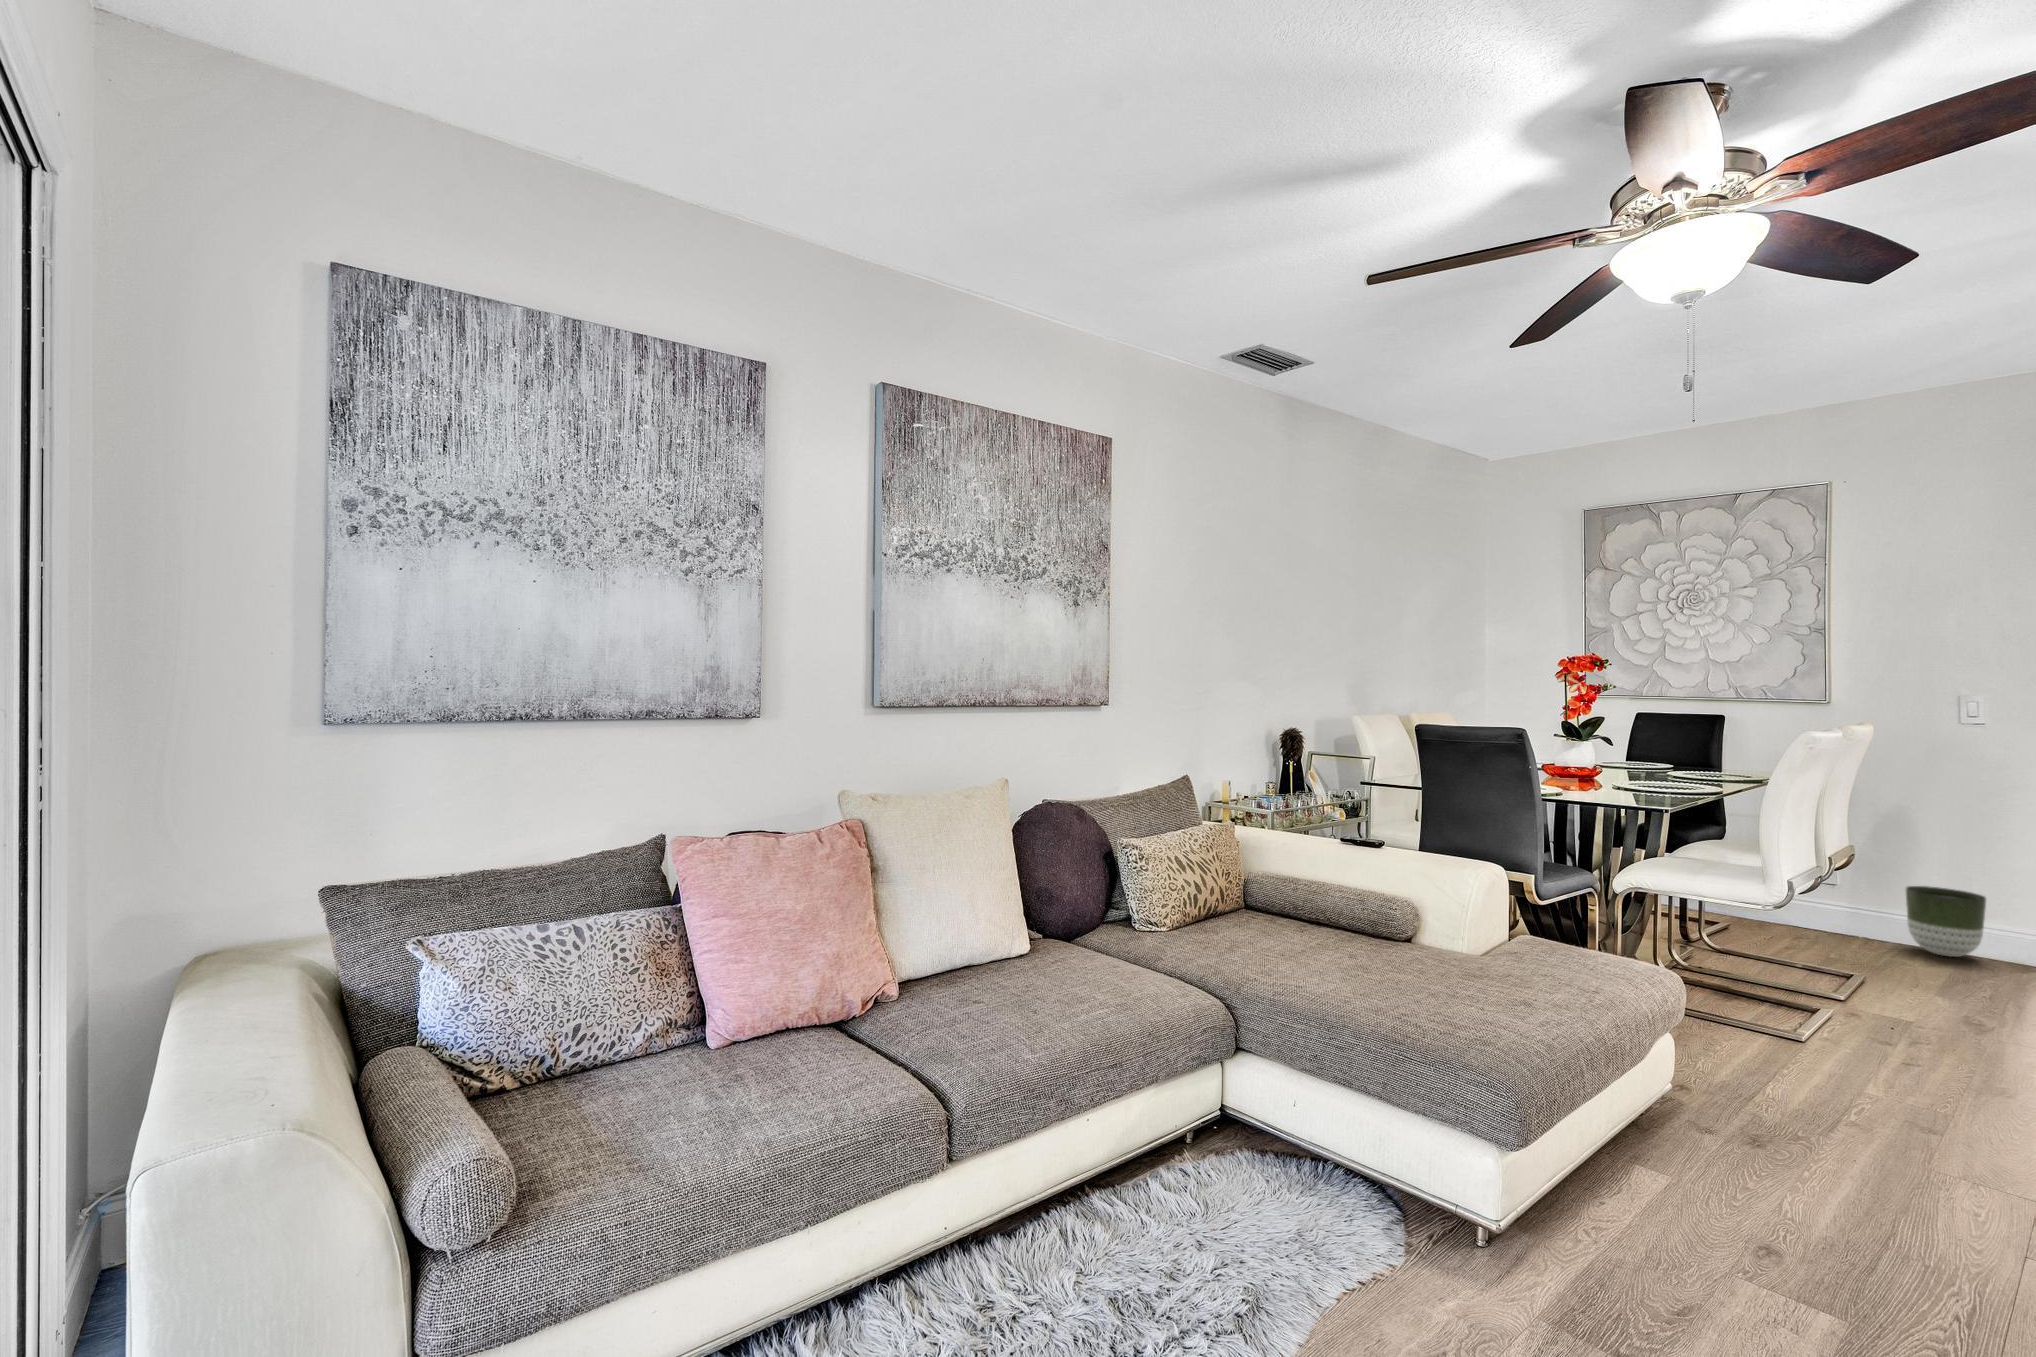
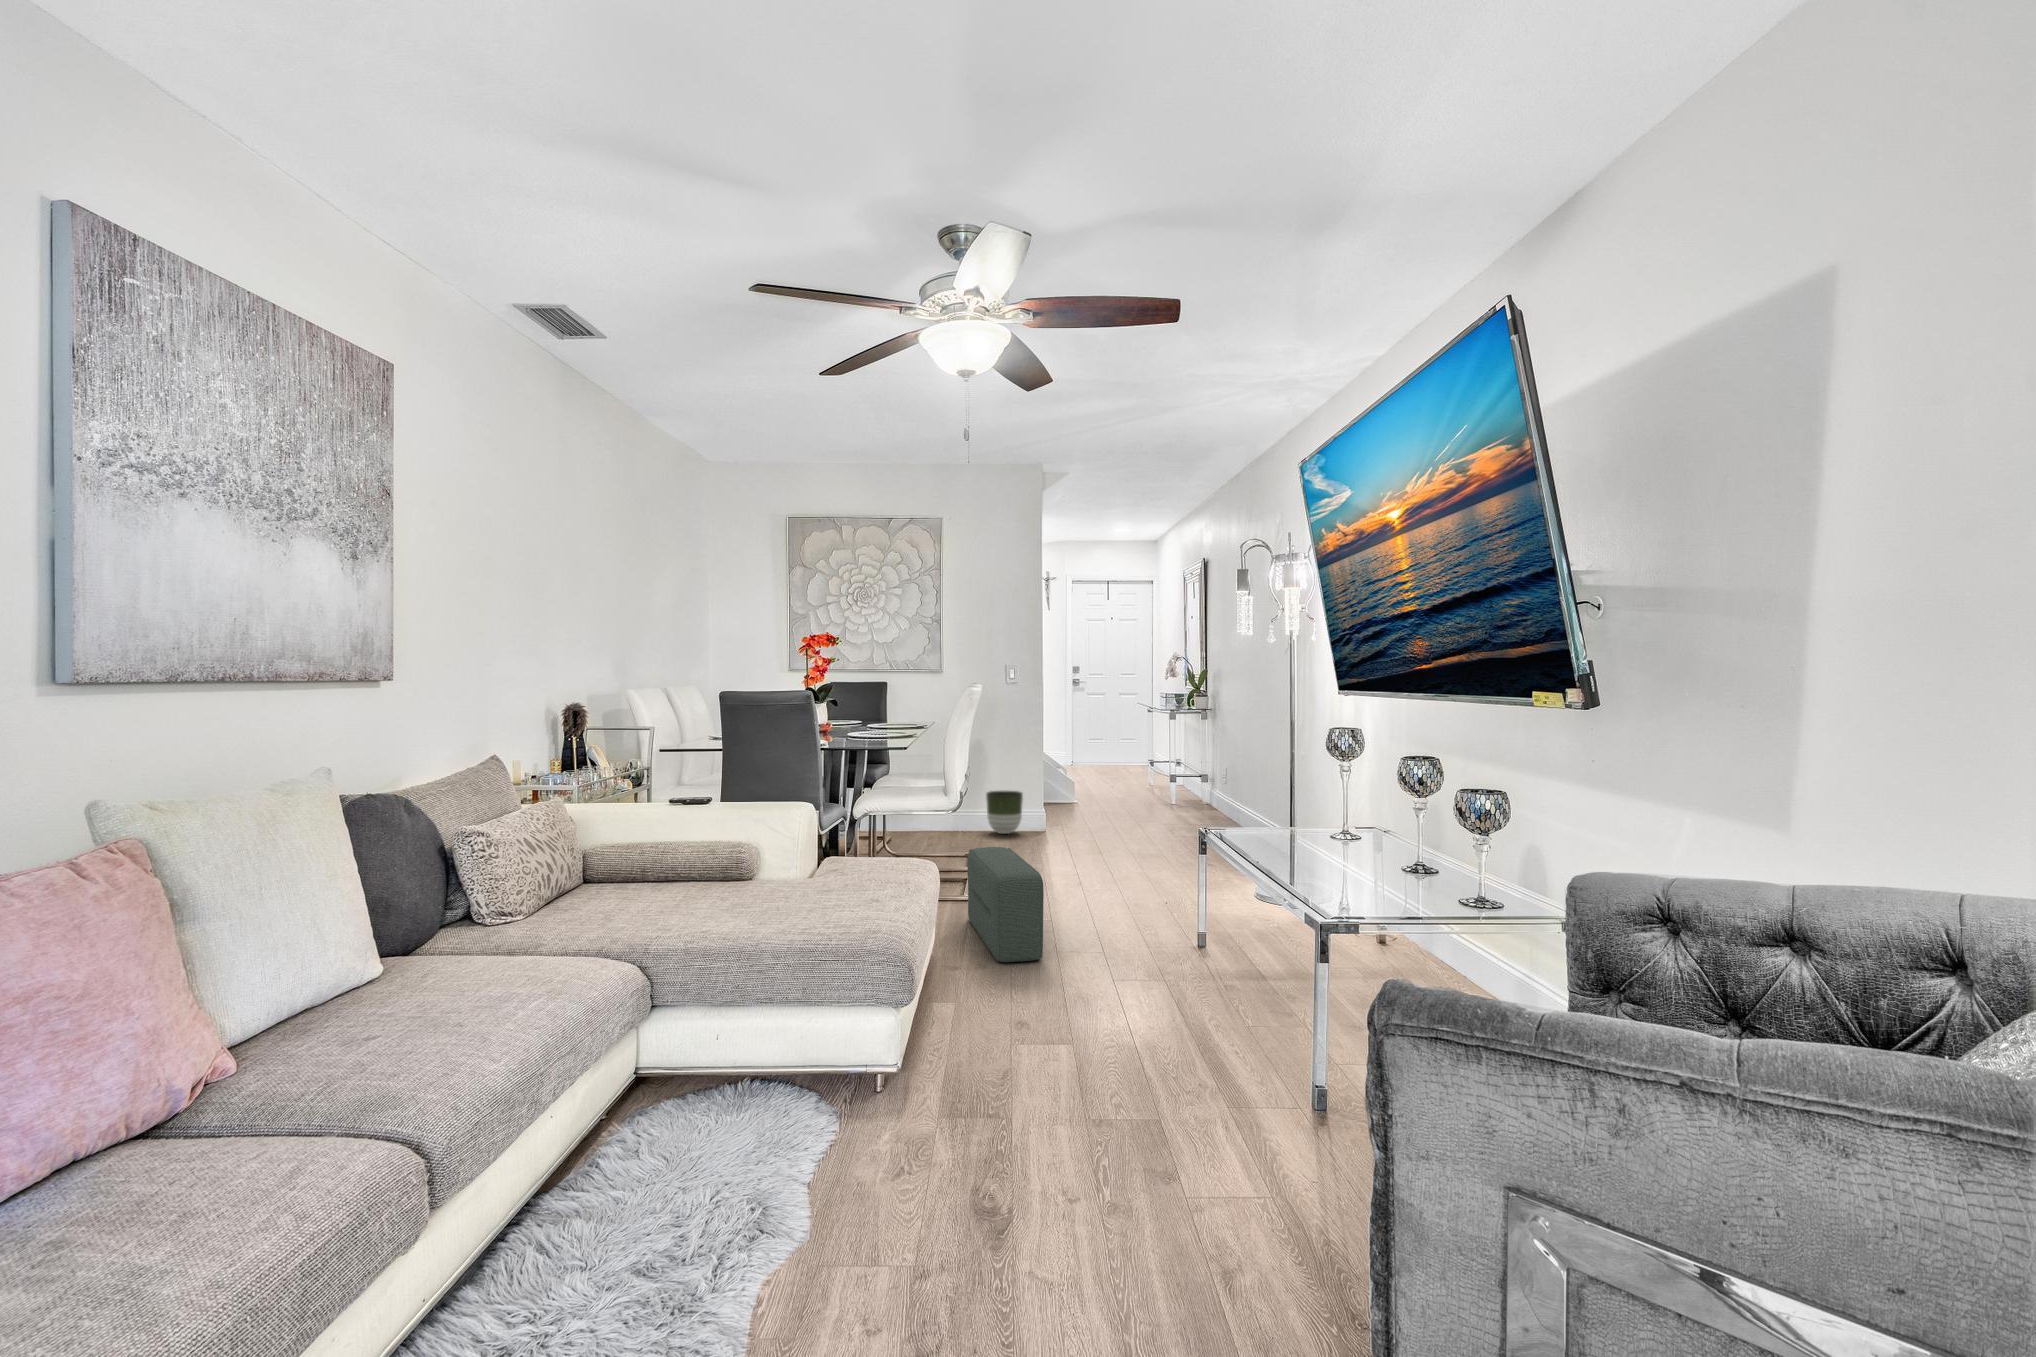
pouf: none [1777,968,1889,1170] -> present [967,847,1044,962]

